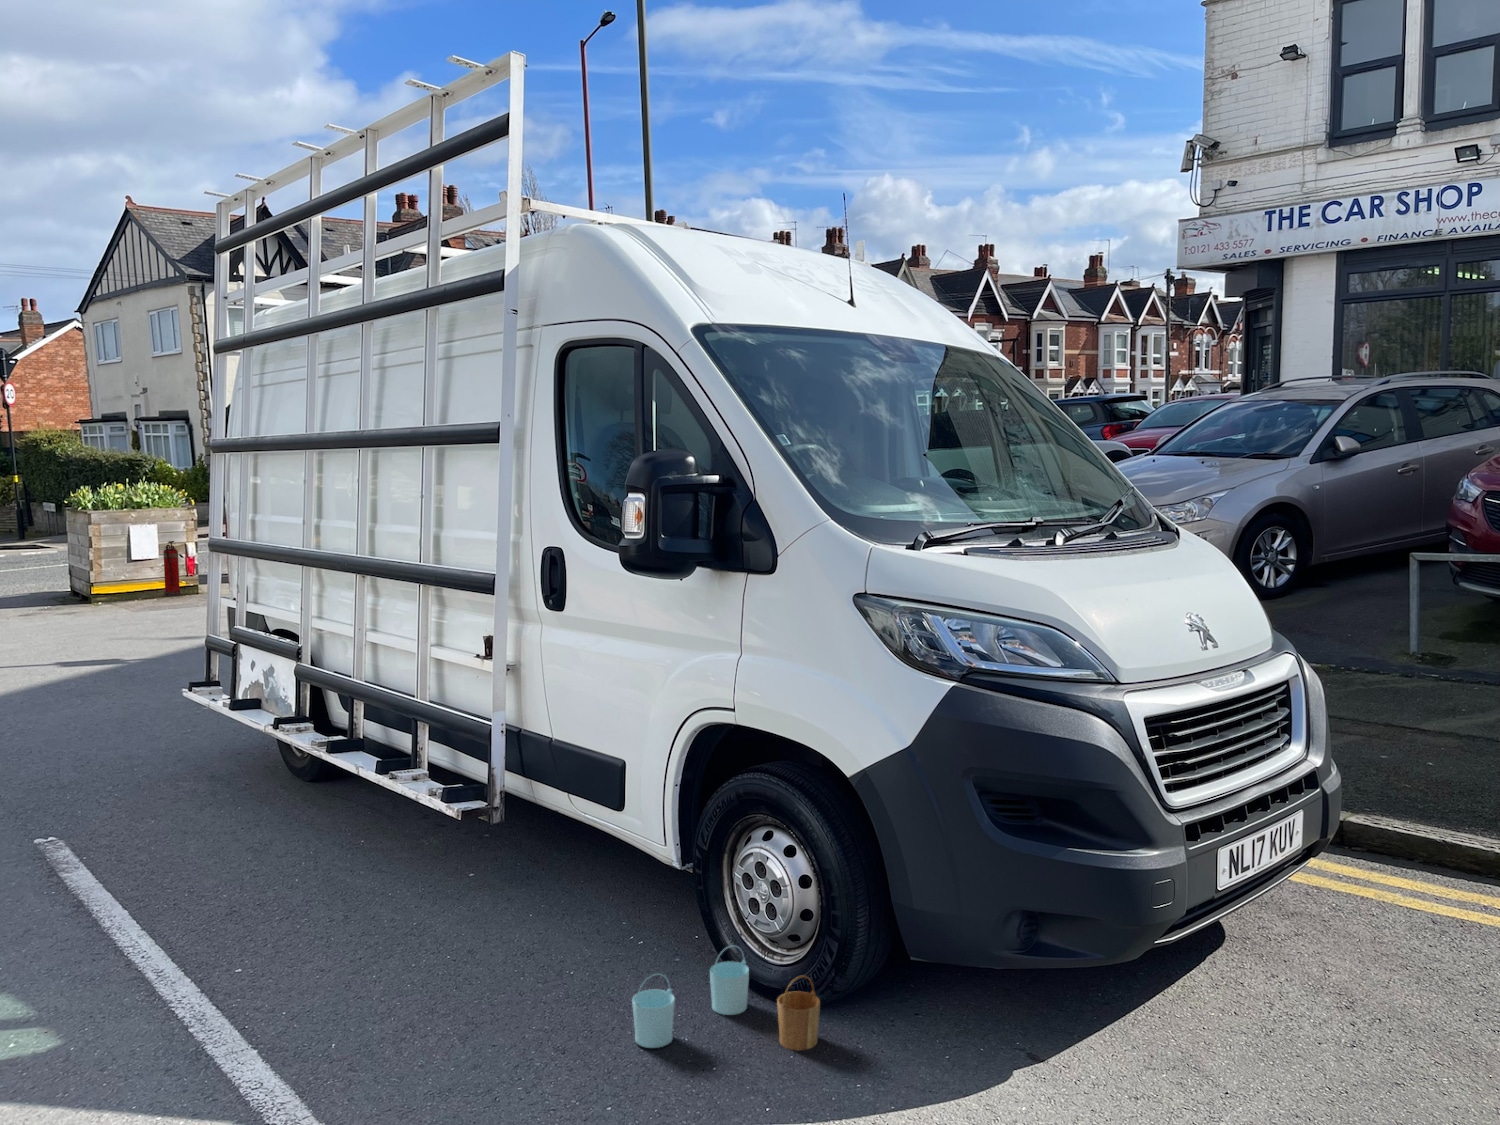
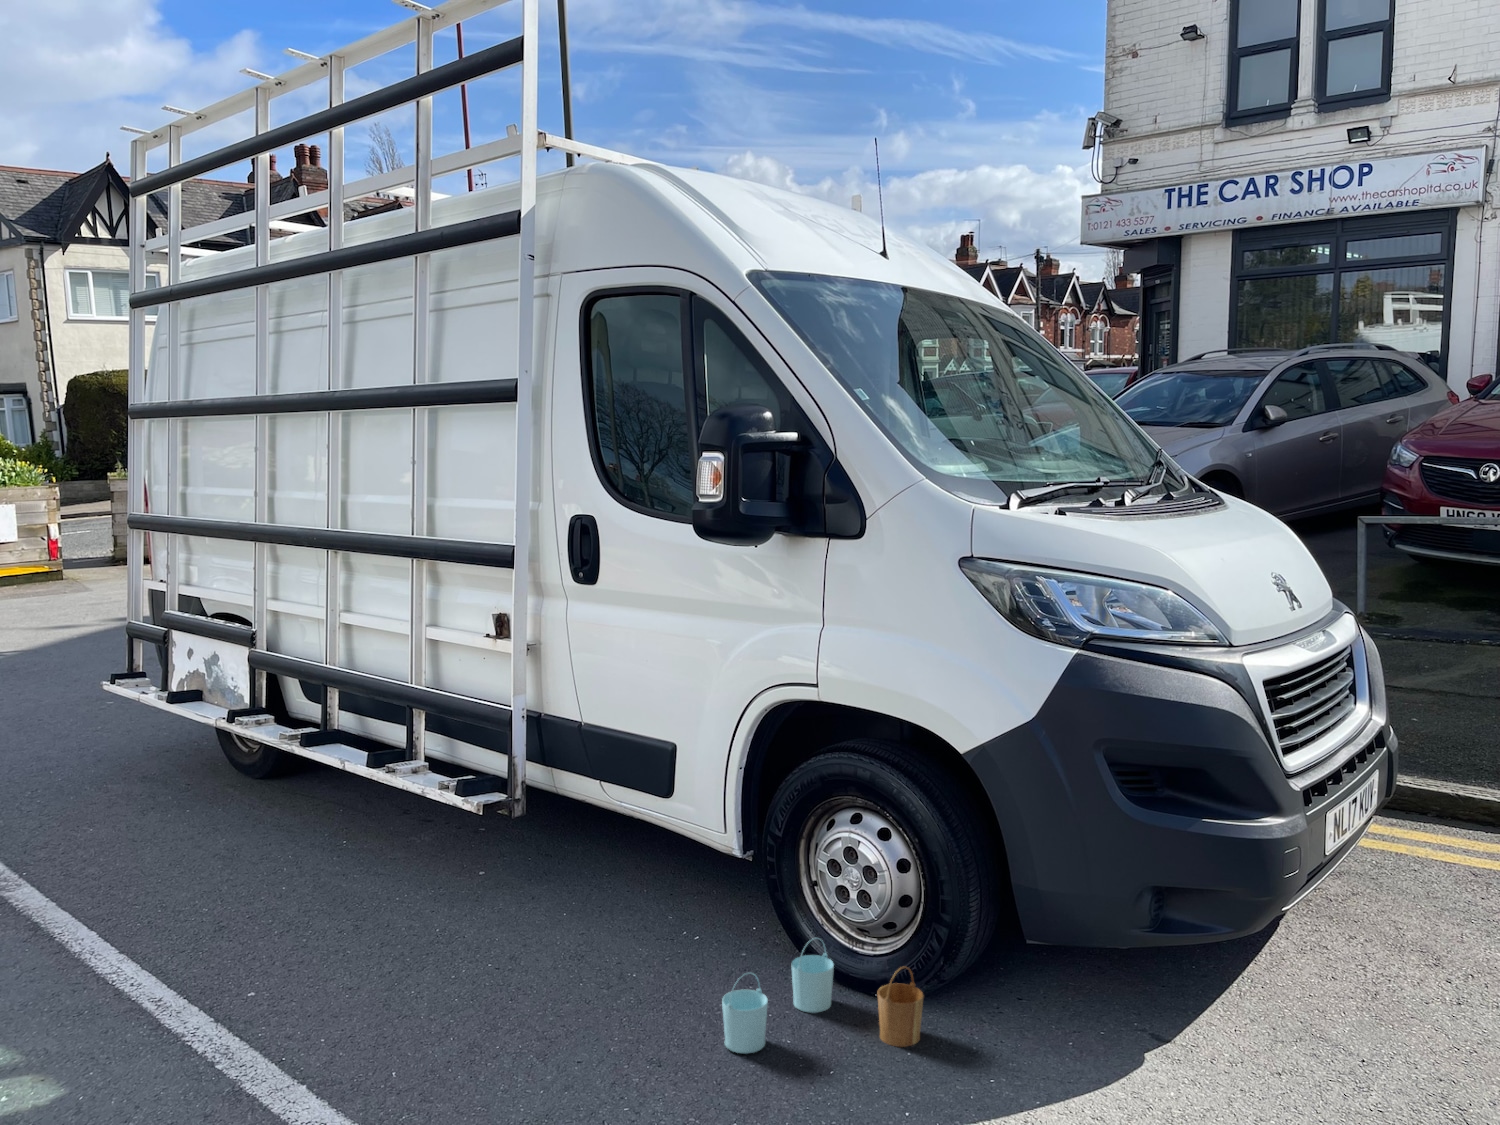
fire extinguisher: present [163,541,182,596] -> none [20,526,42,586]

